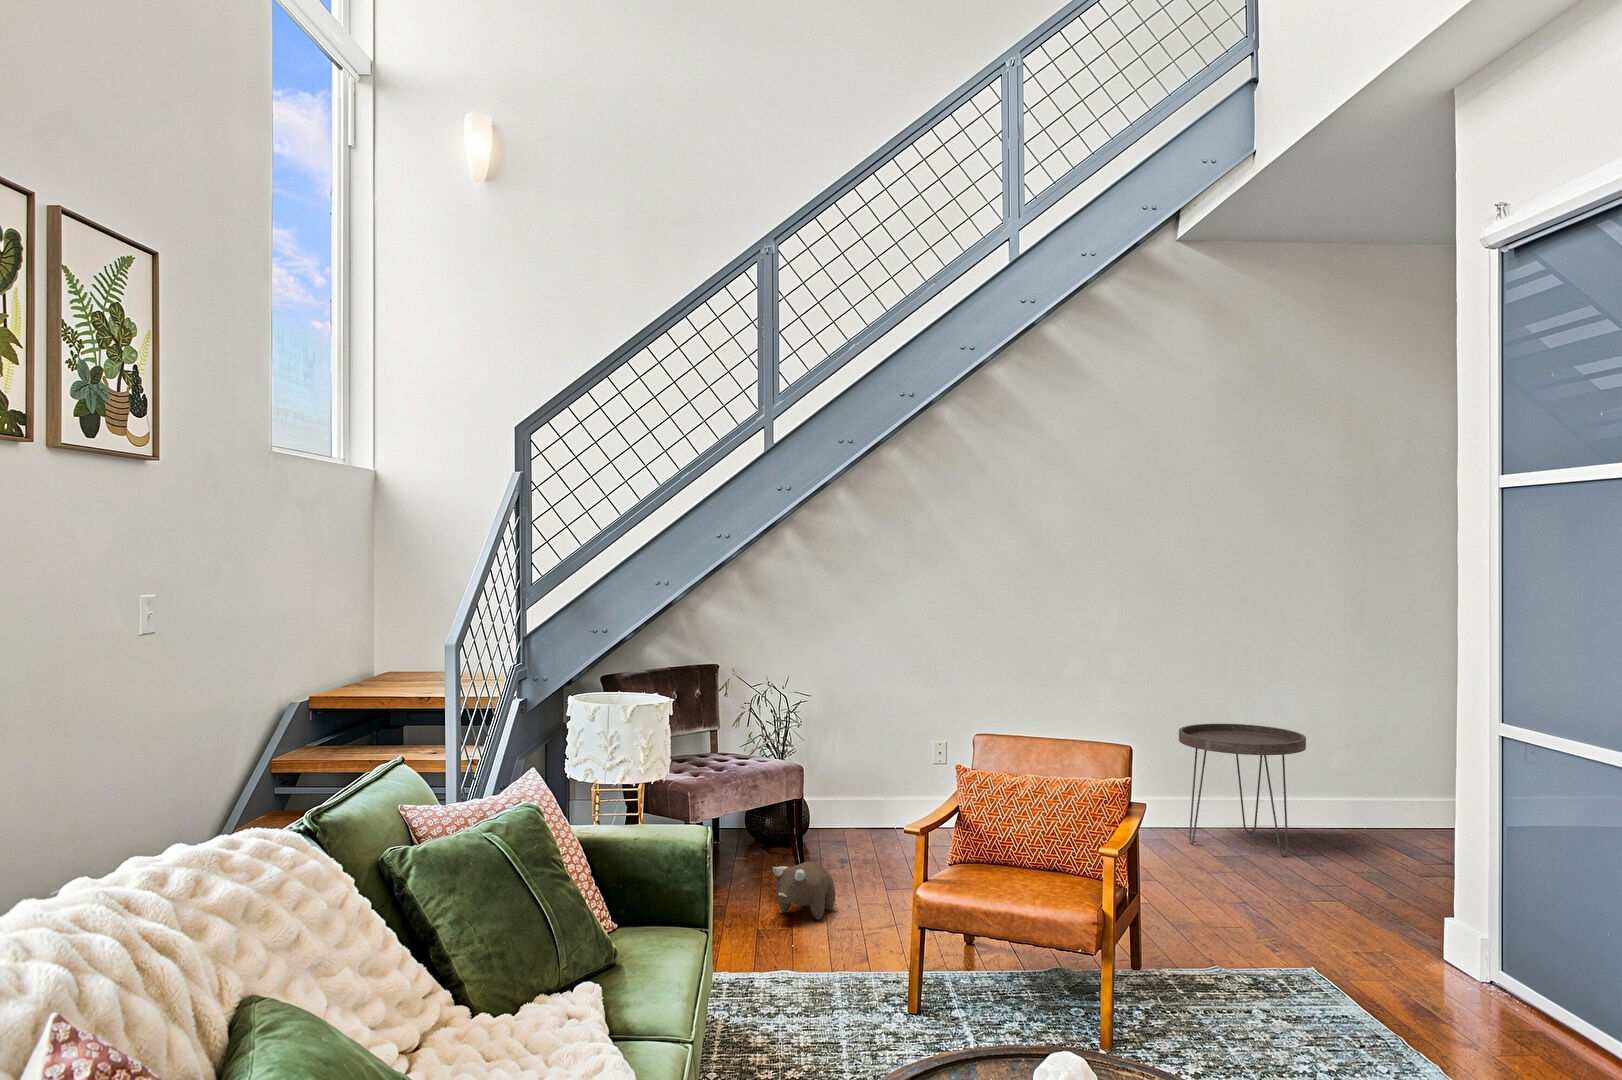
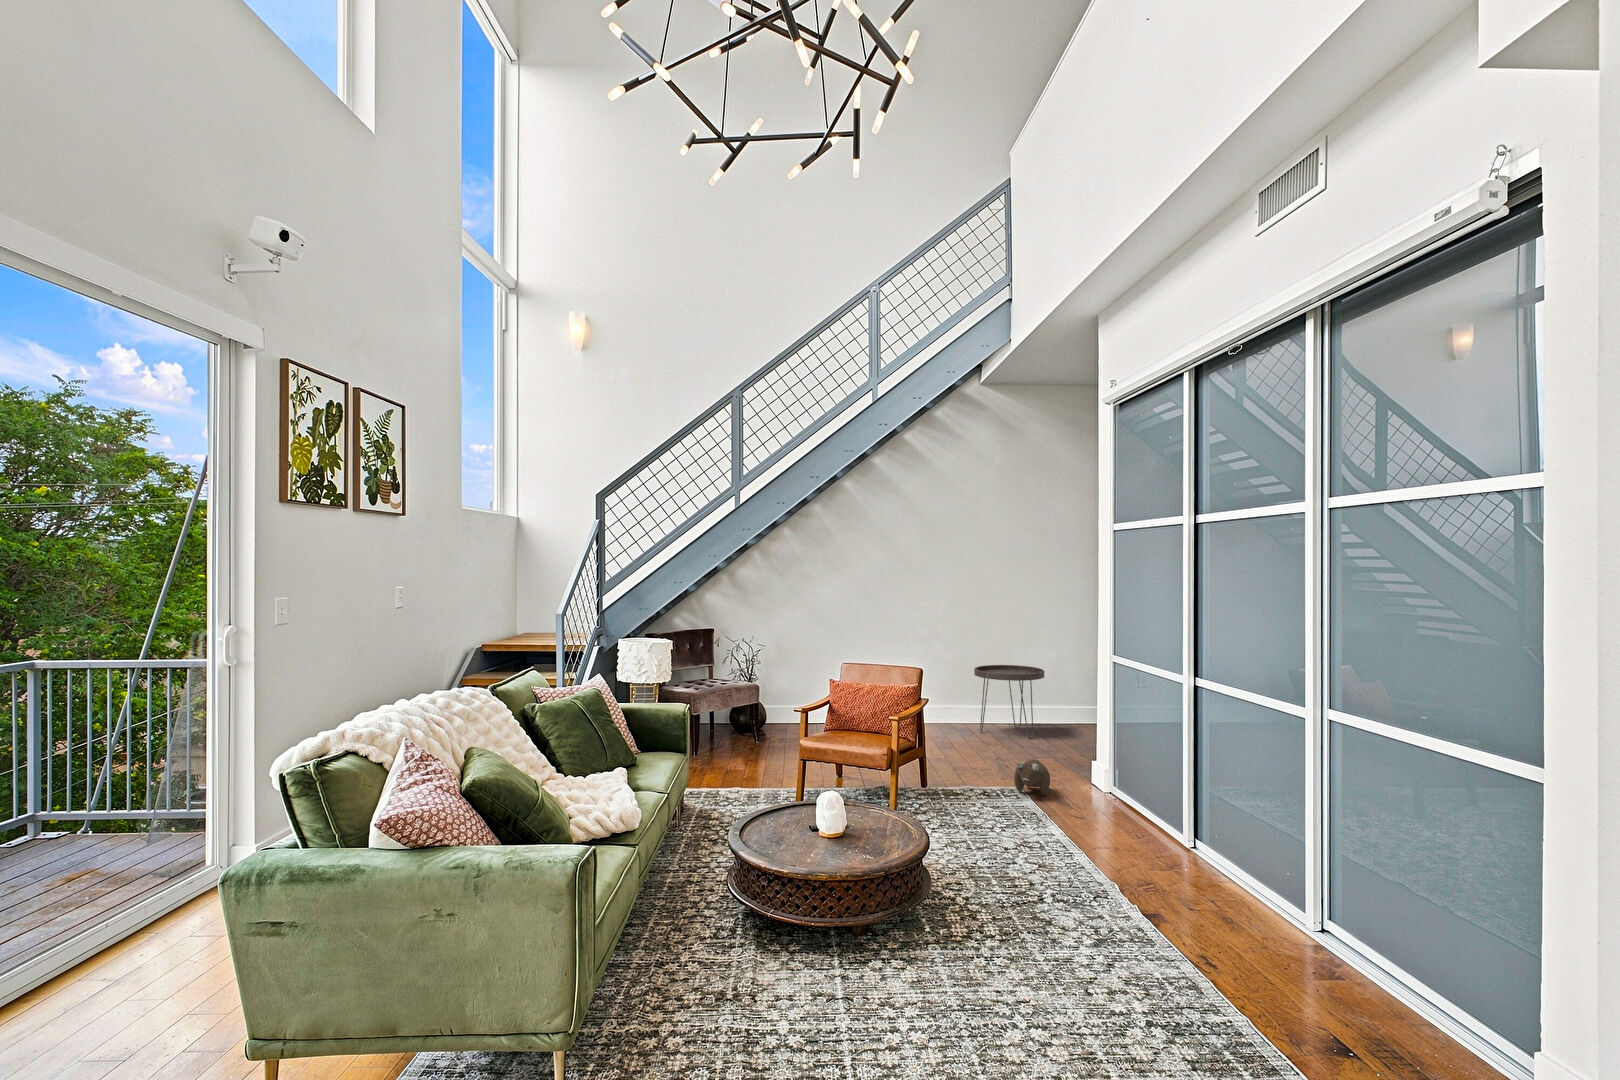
plush toy: present [772,862,835,920] -> present [1014,759,1050,796]

